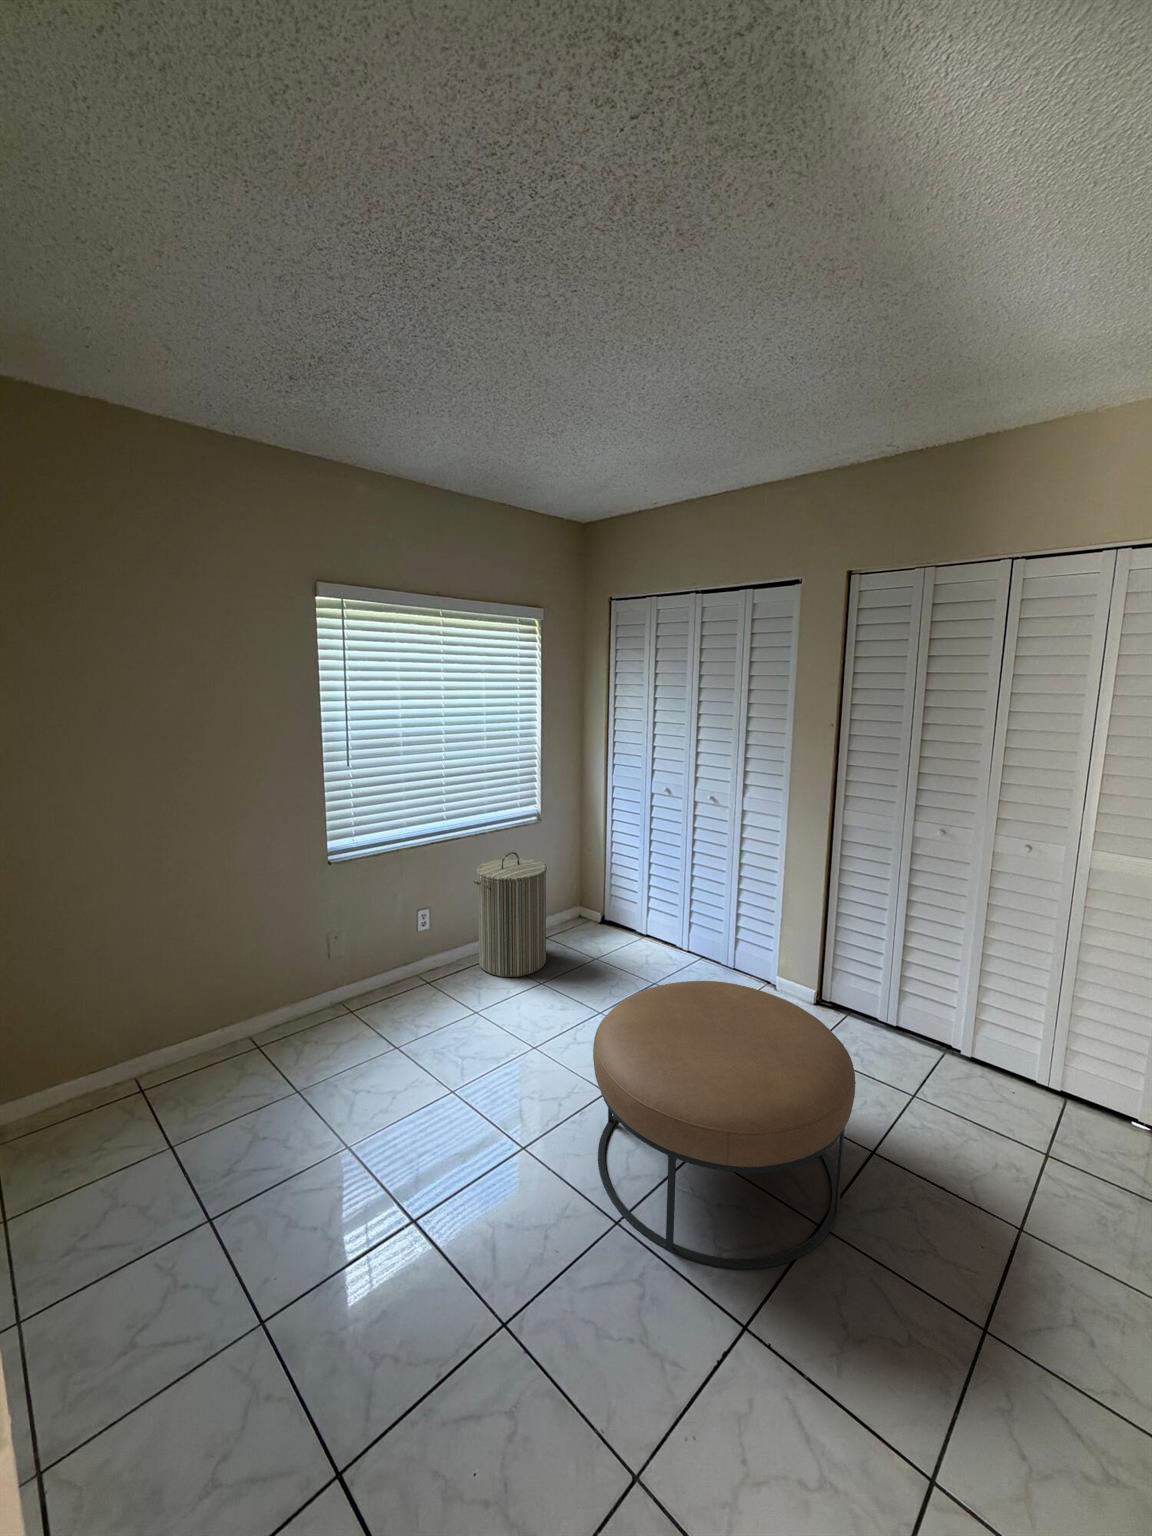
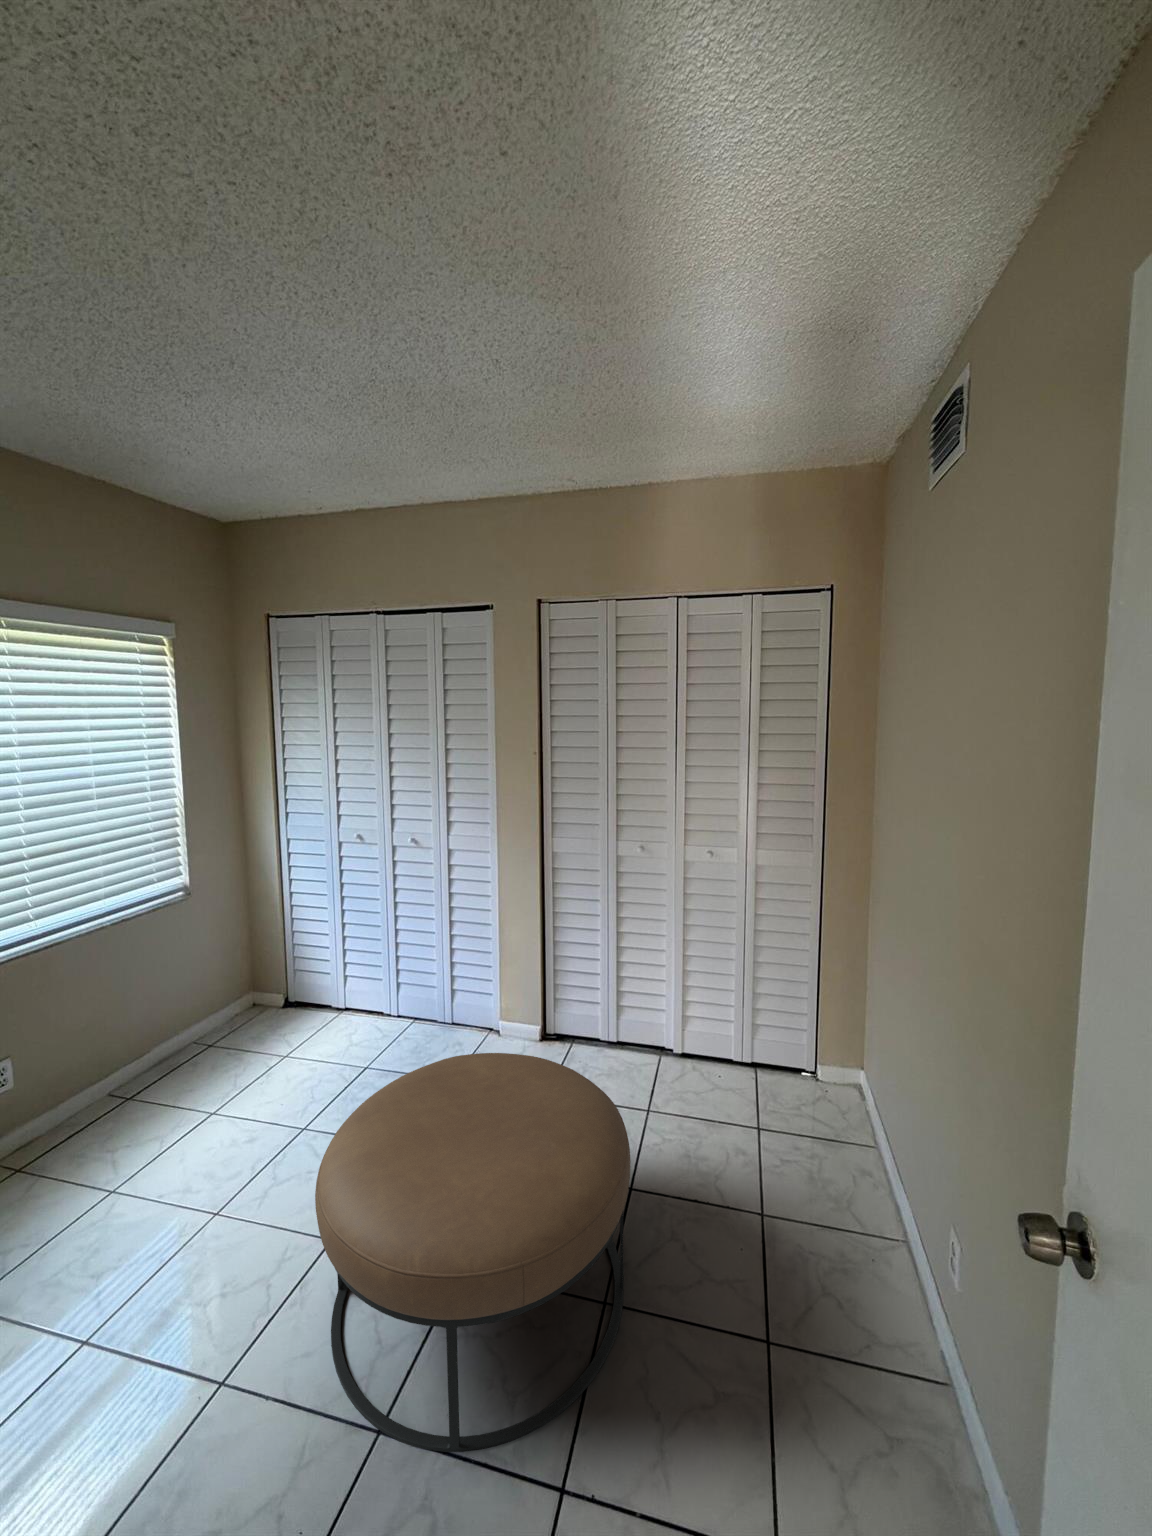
laundry hamper: present [473,852,547,977] -> none [86,945,213,1124]

